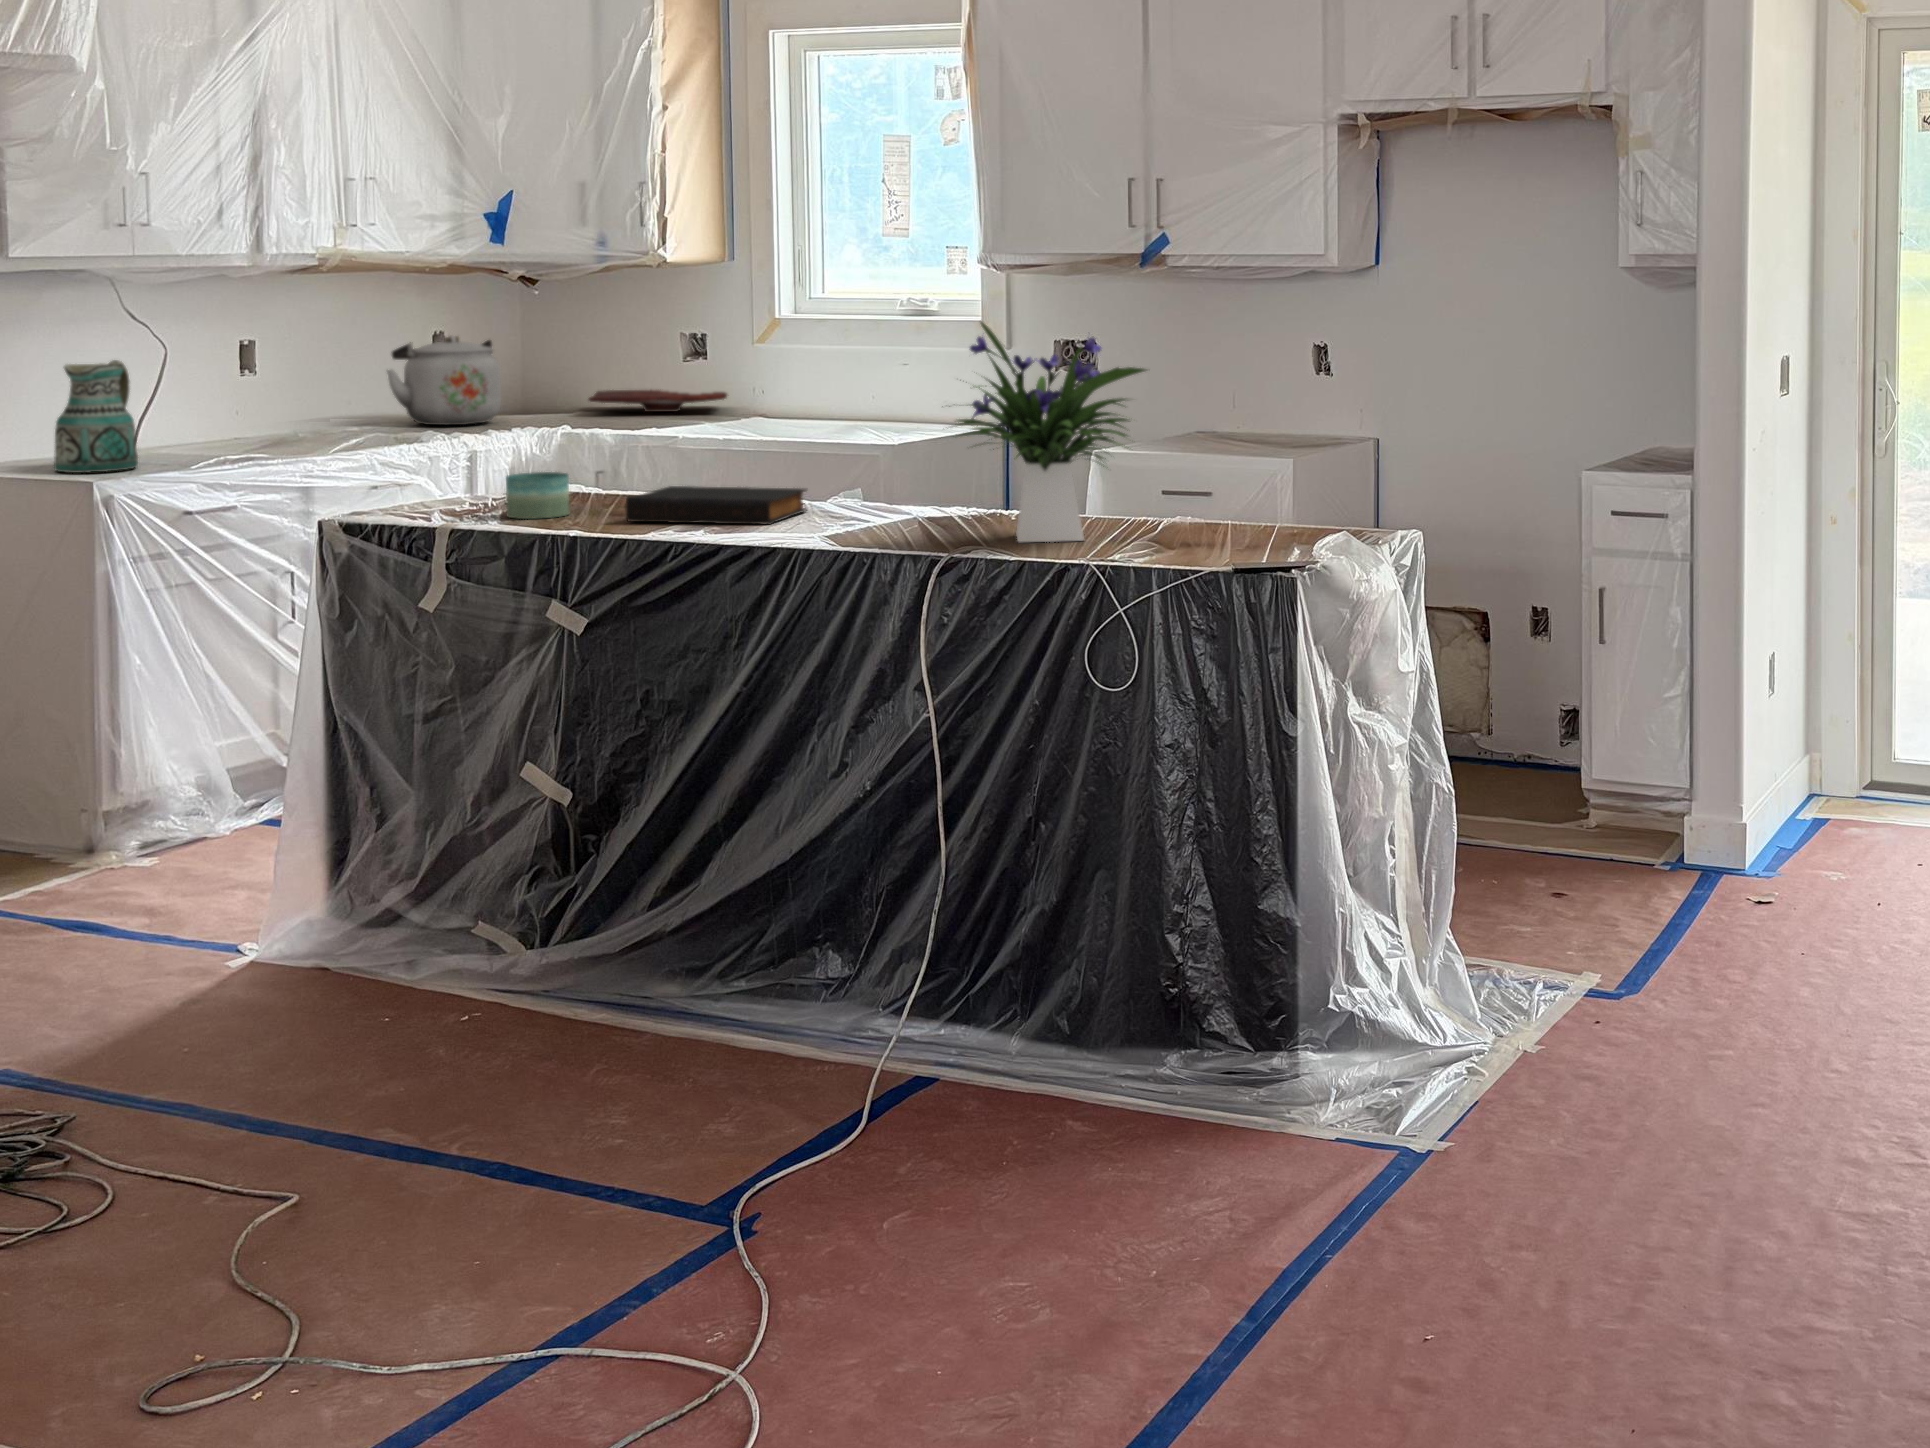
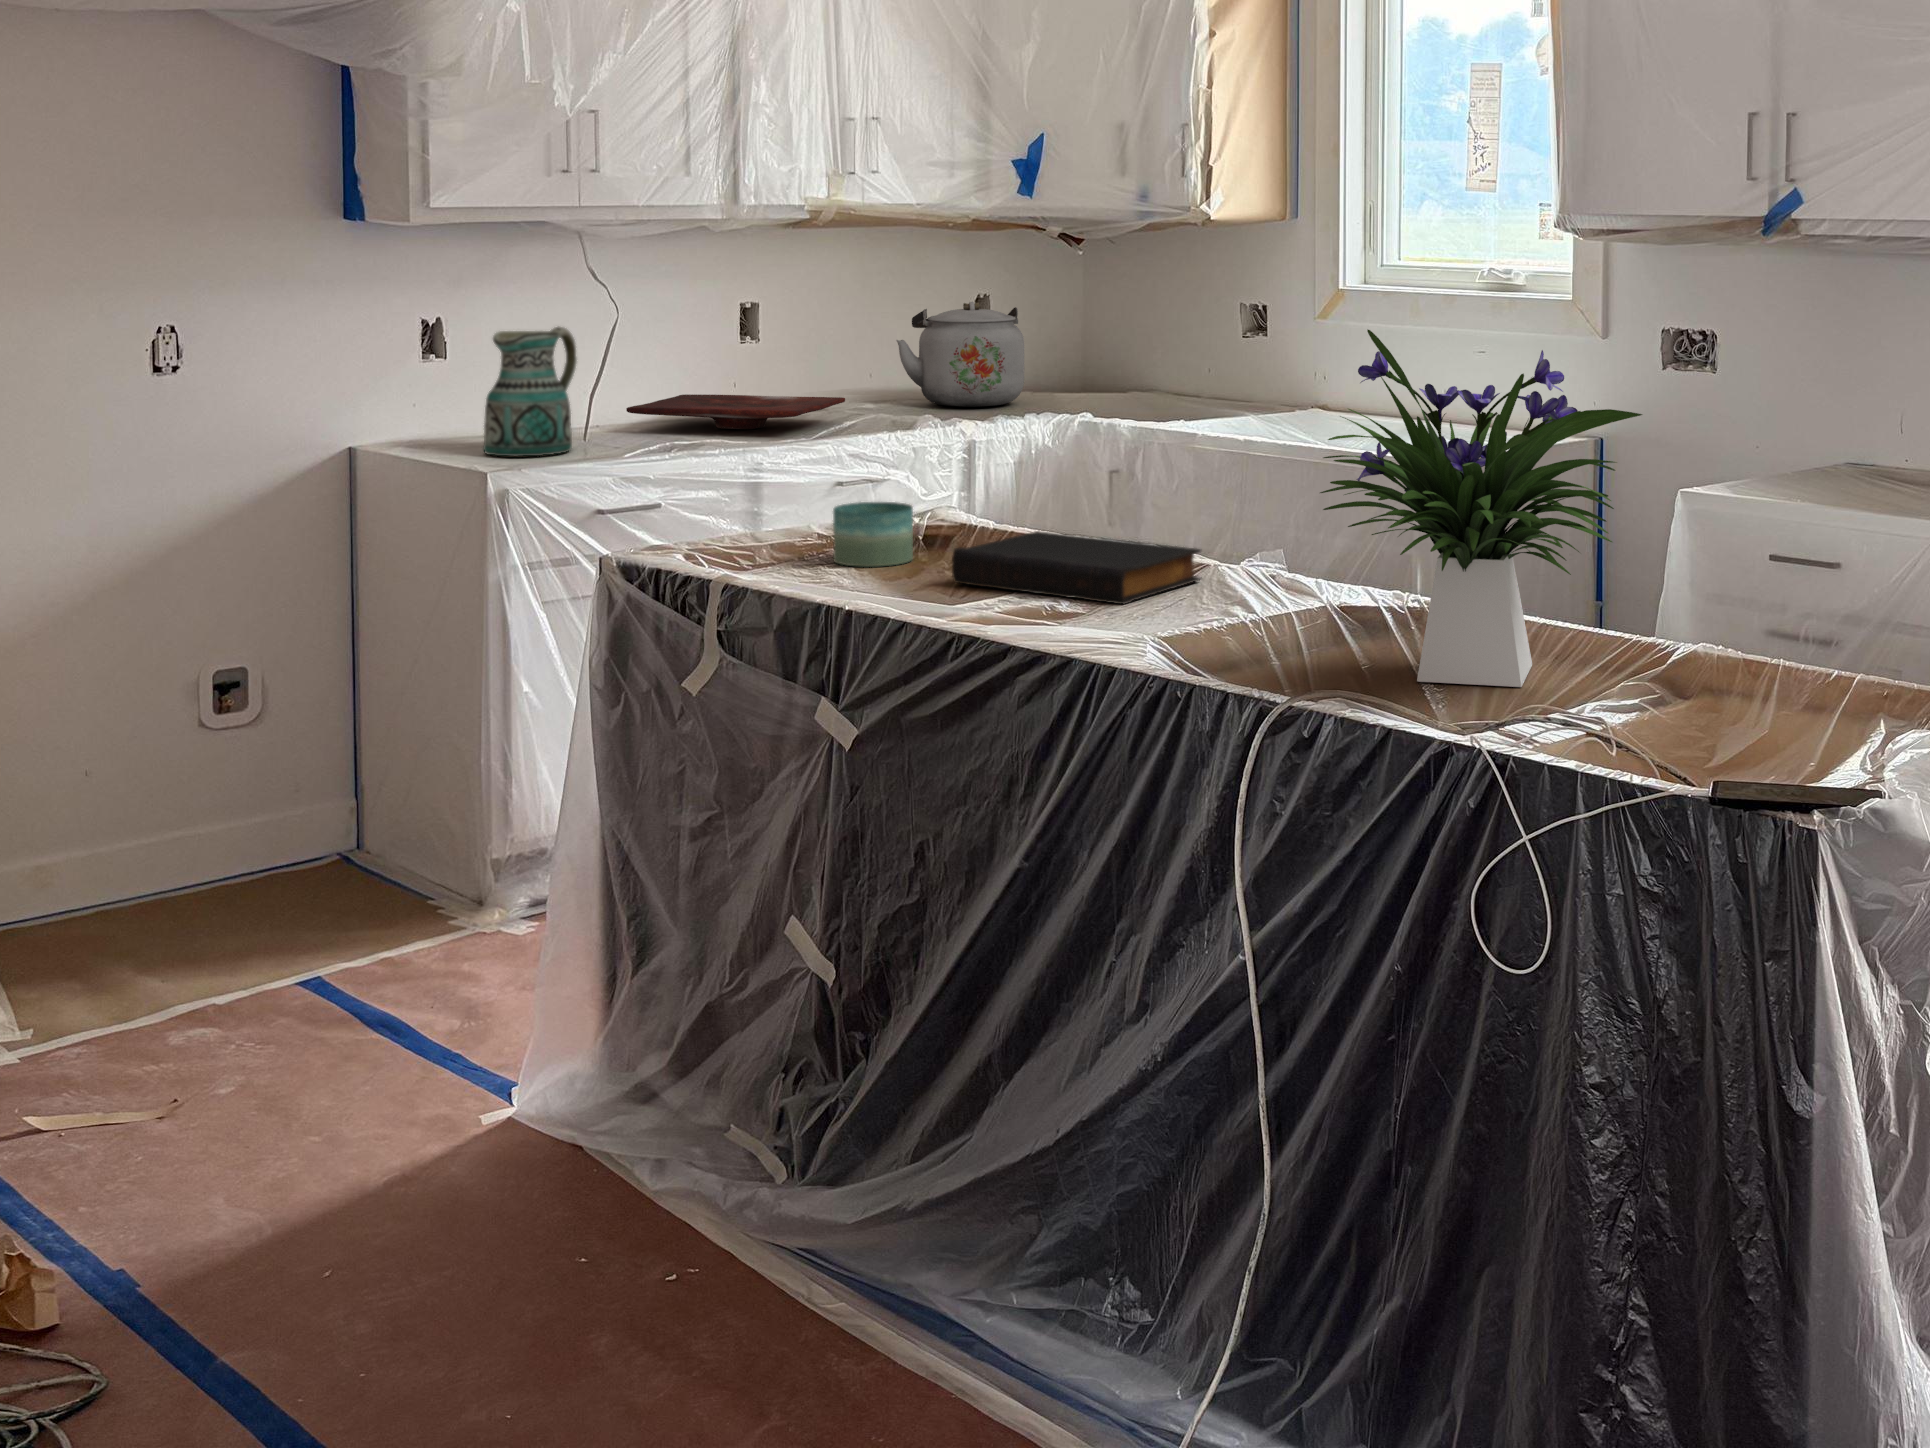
cutting board: present [589,389,727,412] -> present [626,394,845,429]

